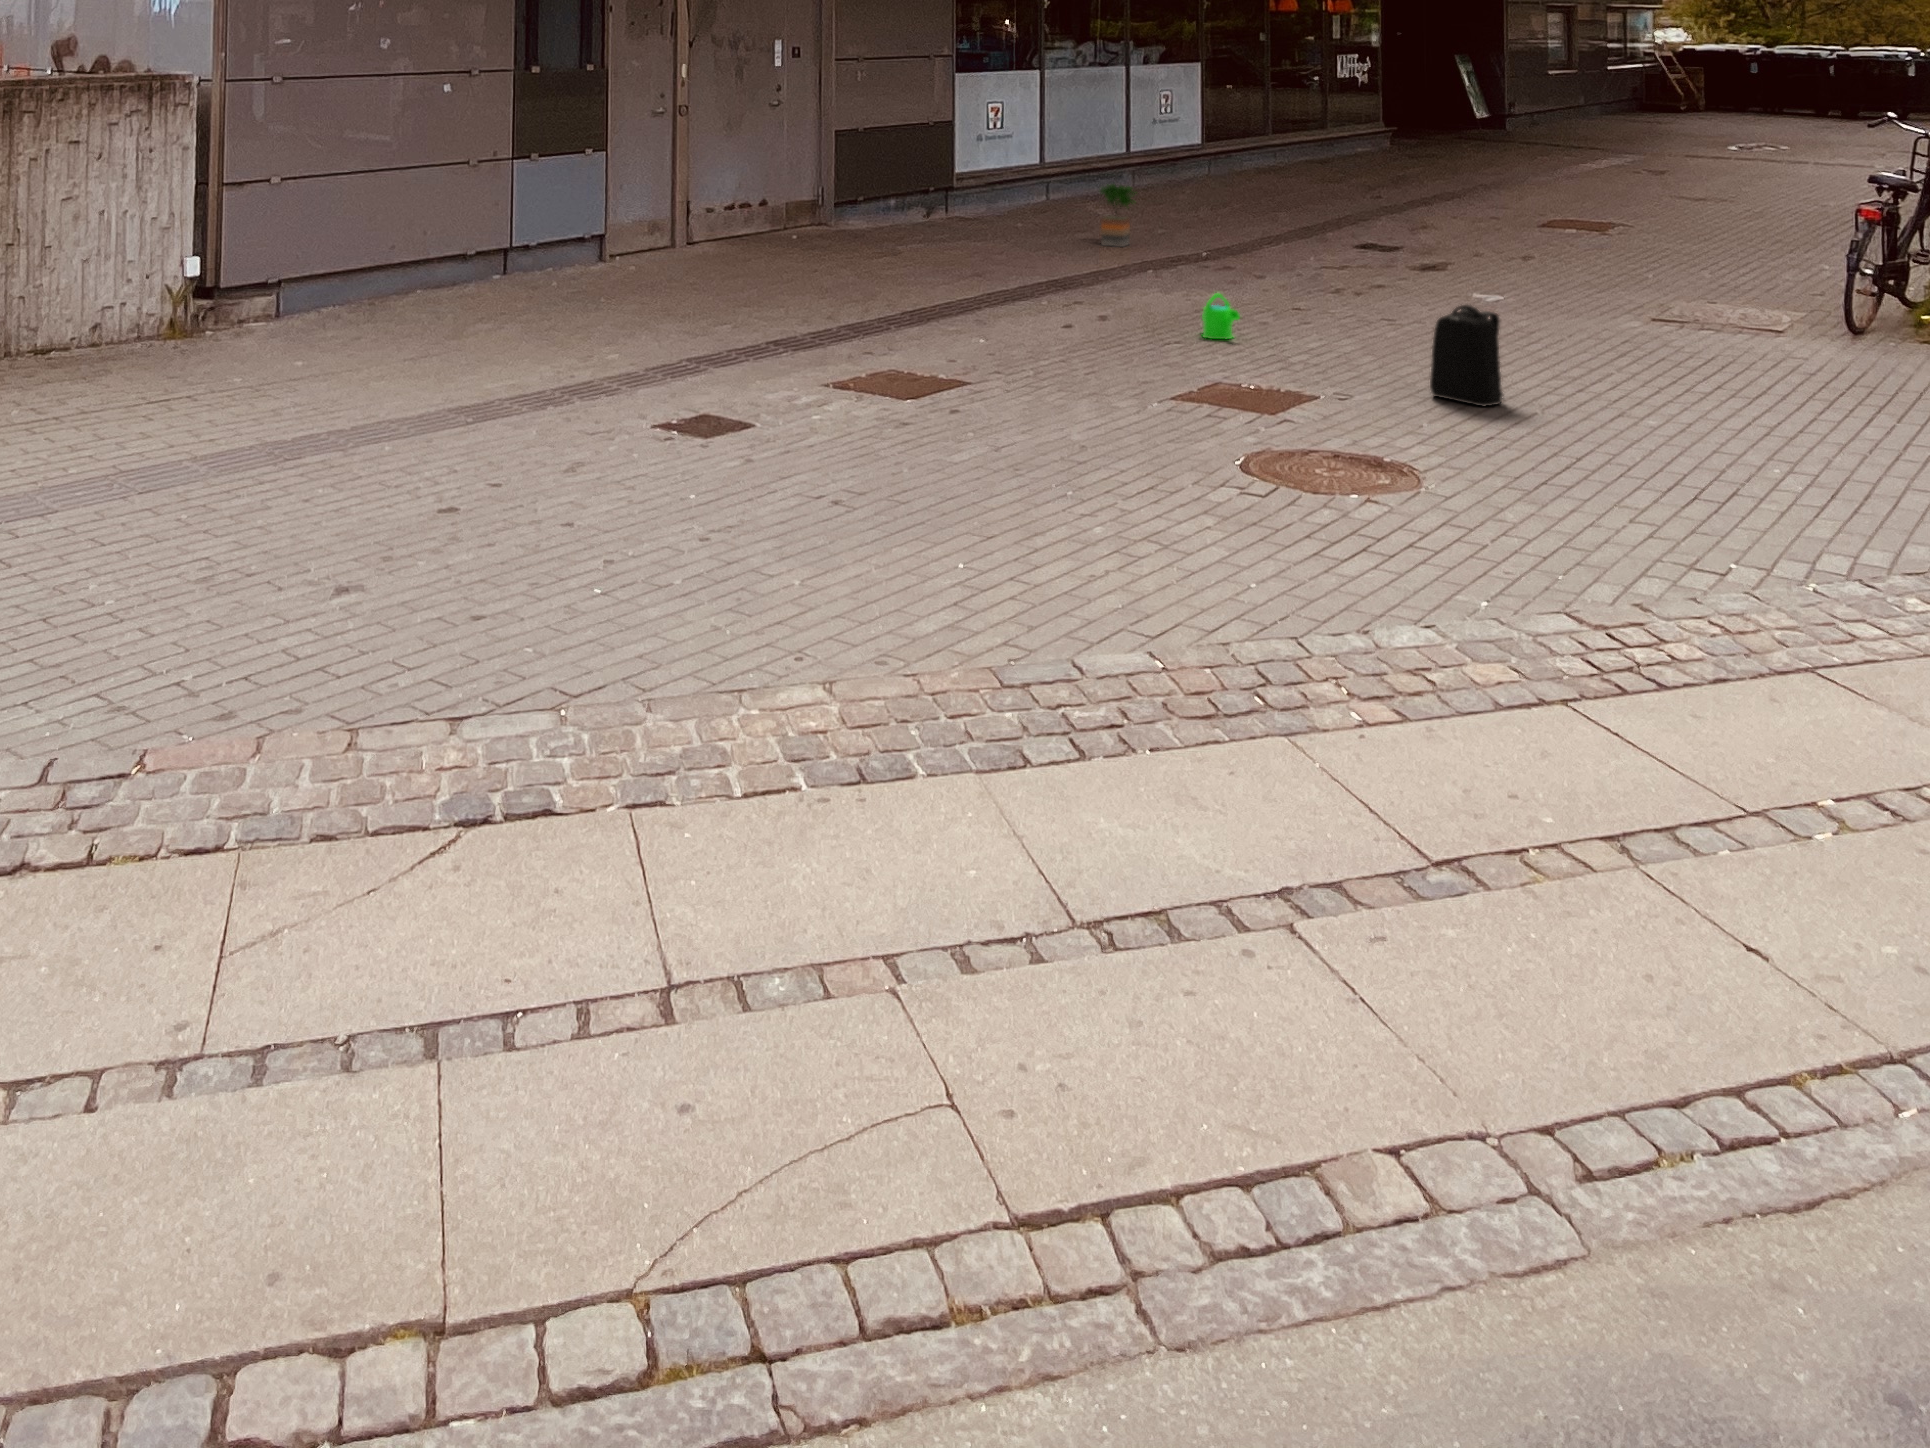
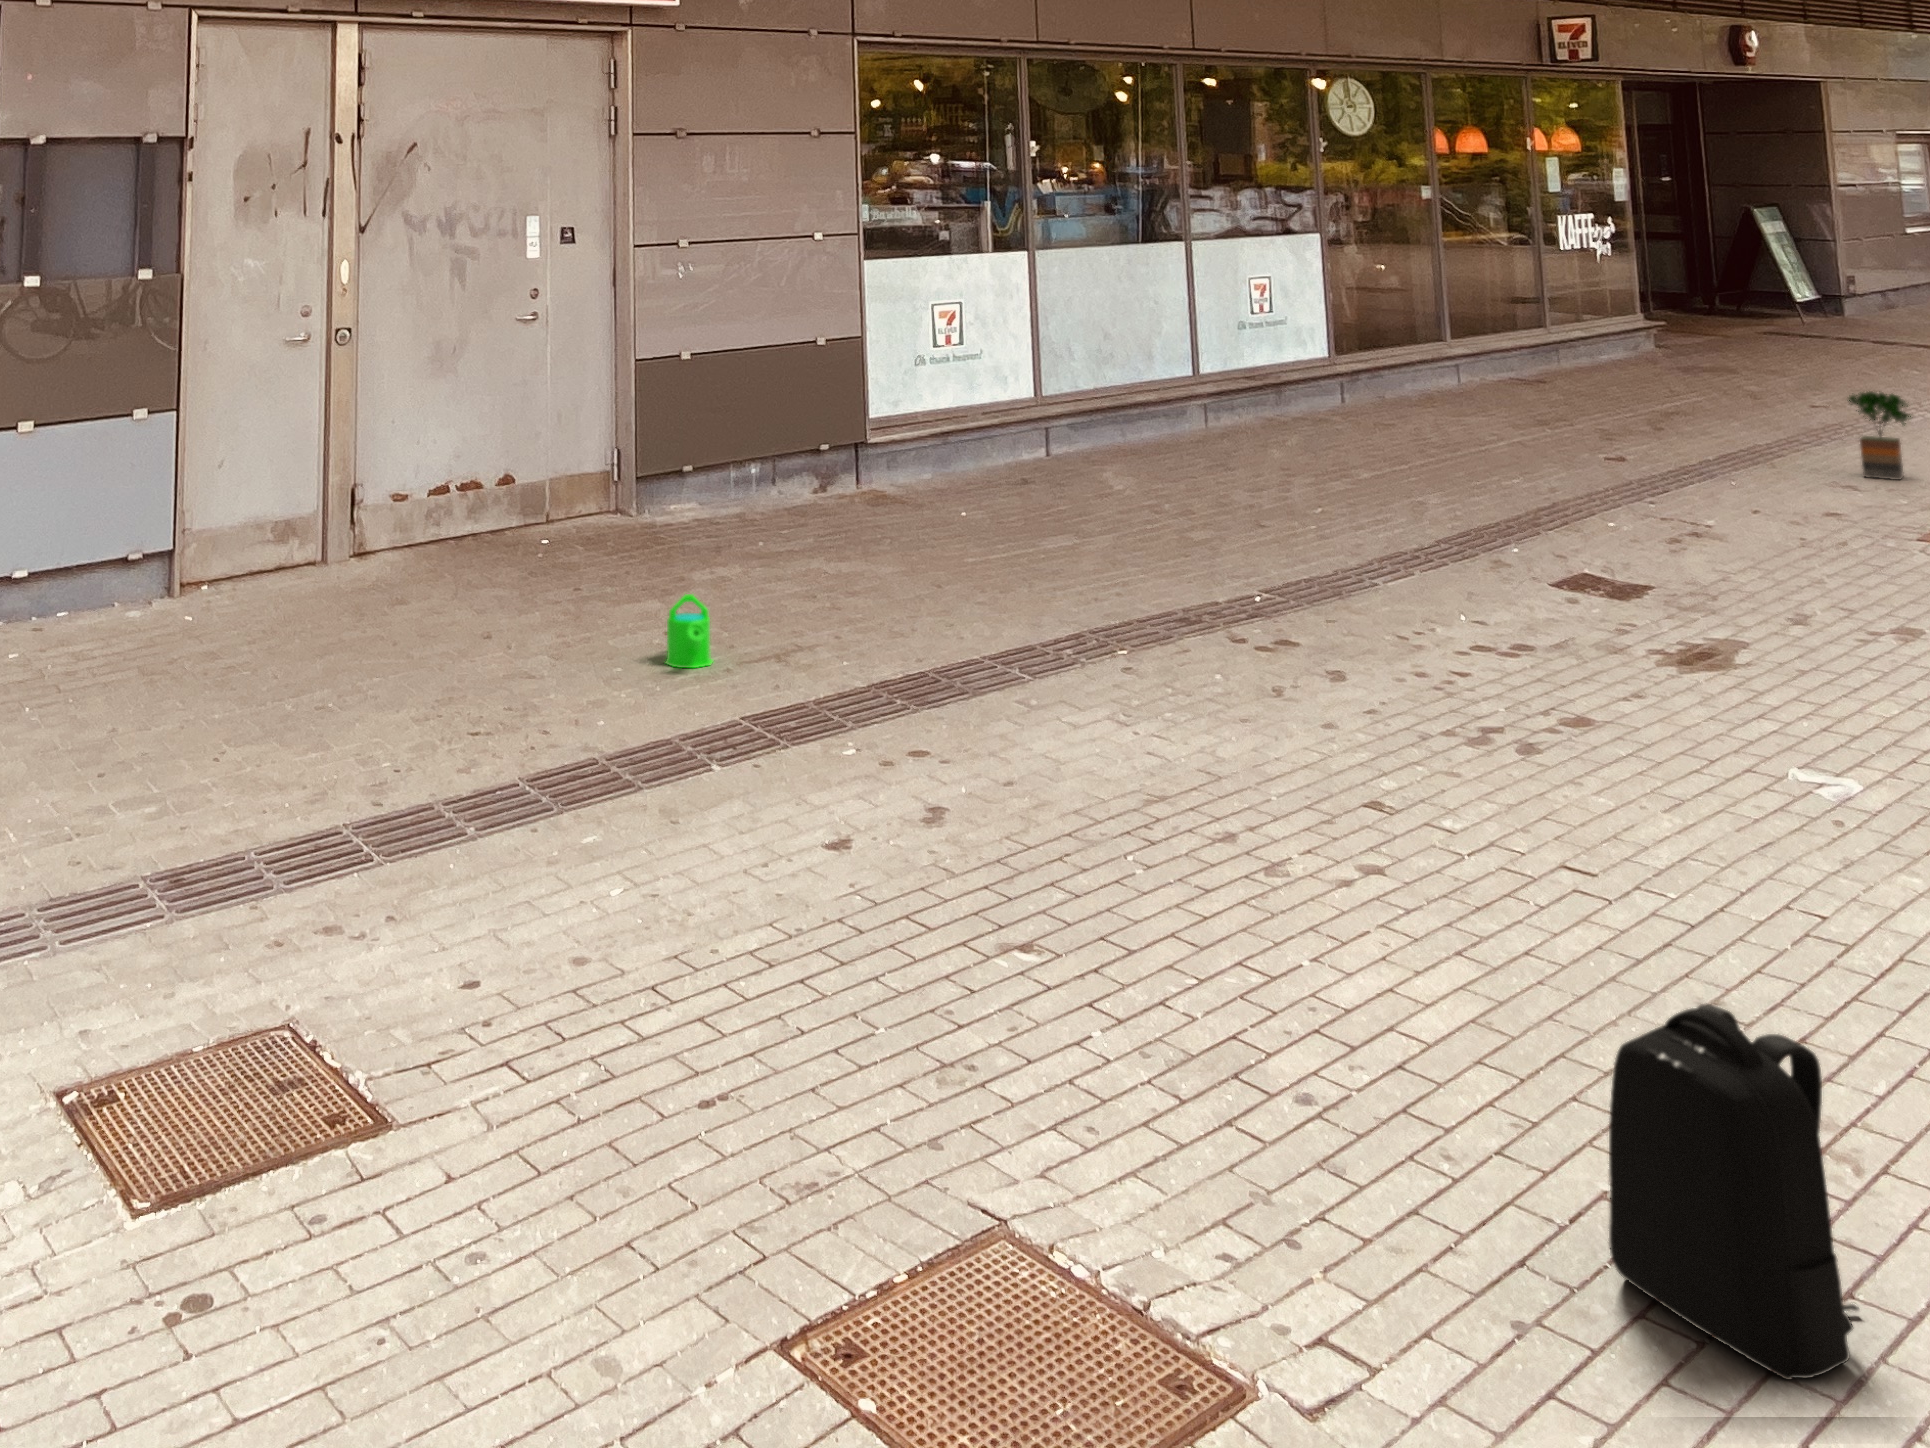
potted tree: present [1100,184,1136,247] -> present [1847,391,1911,480]
watering can: present [1202,293,1240,339] -> present [665,594,713,668]

